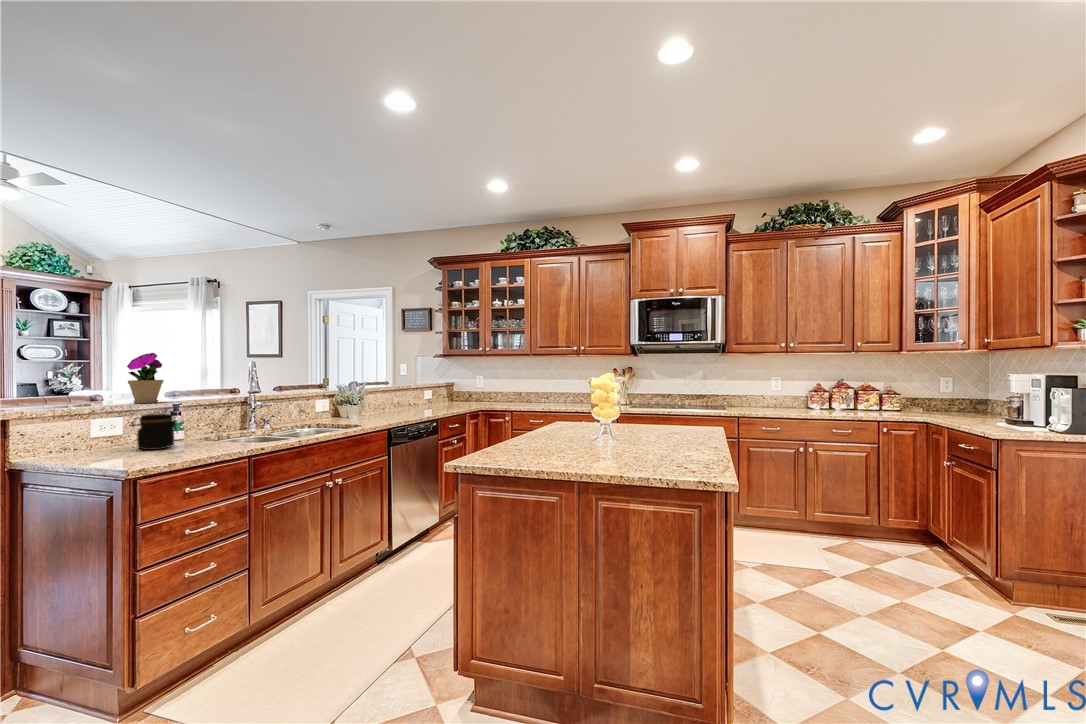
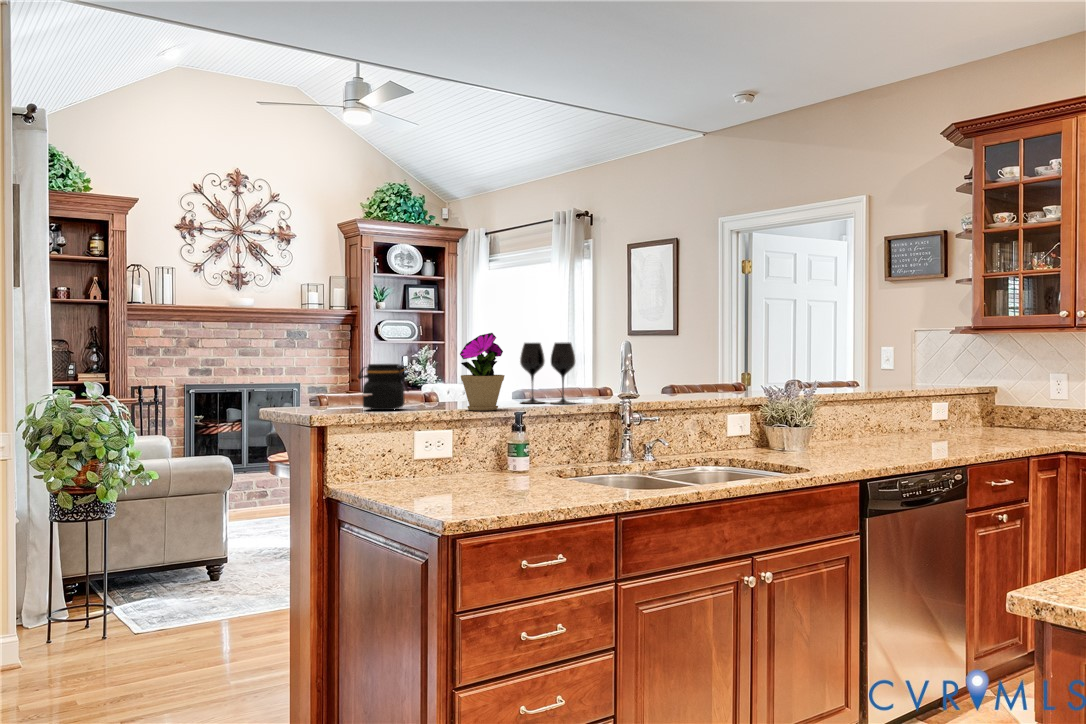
wine glass: none [173,360,216,399] -> present [520,342,575,404]
jar: present [132,413,177,450] -> present [358,364,409,410]

